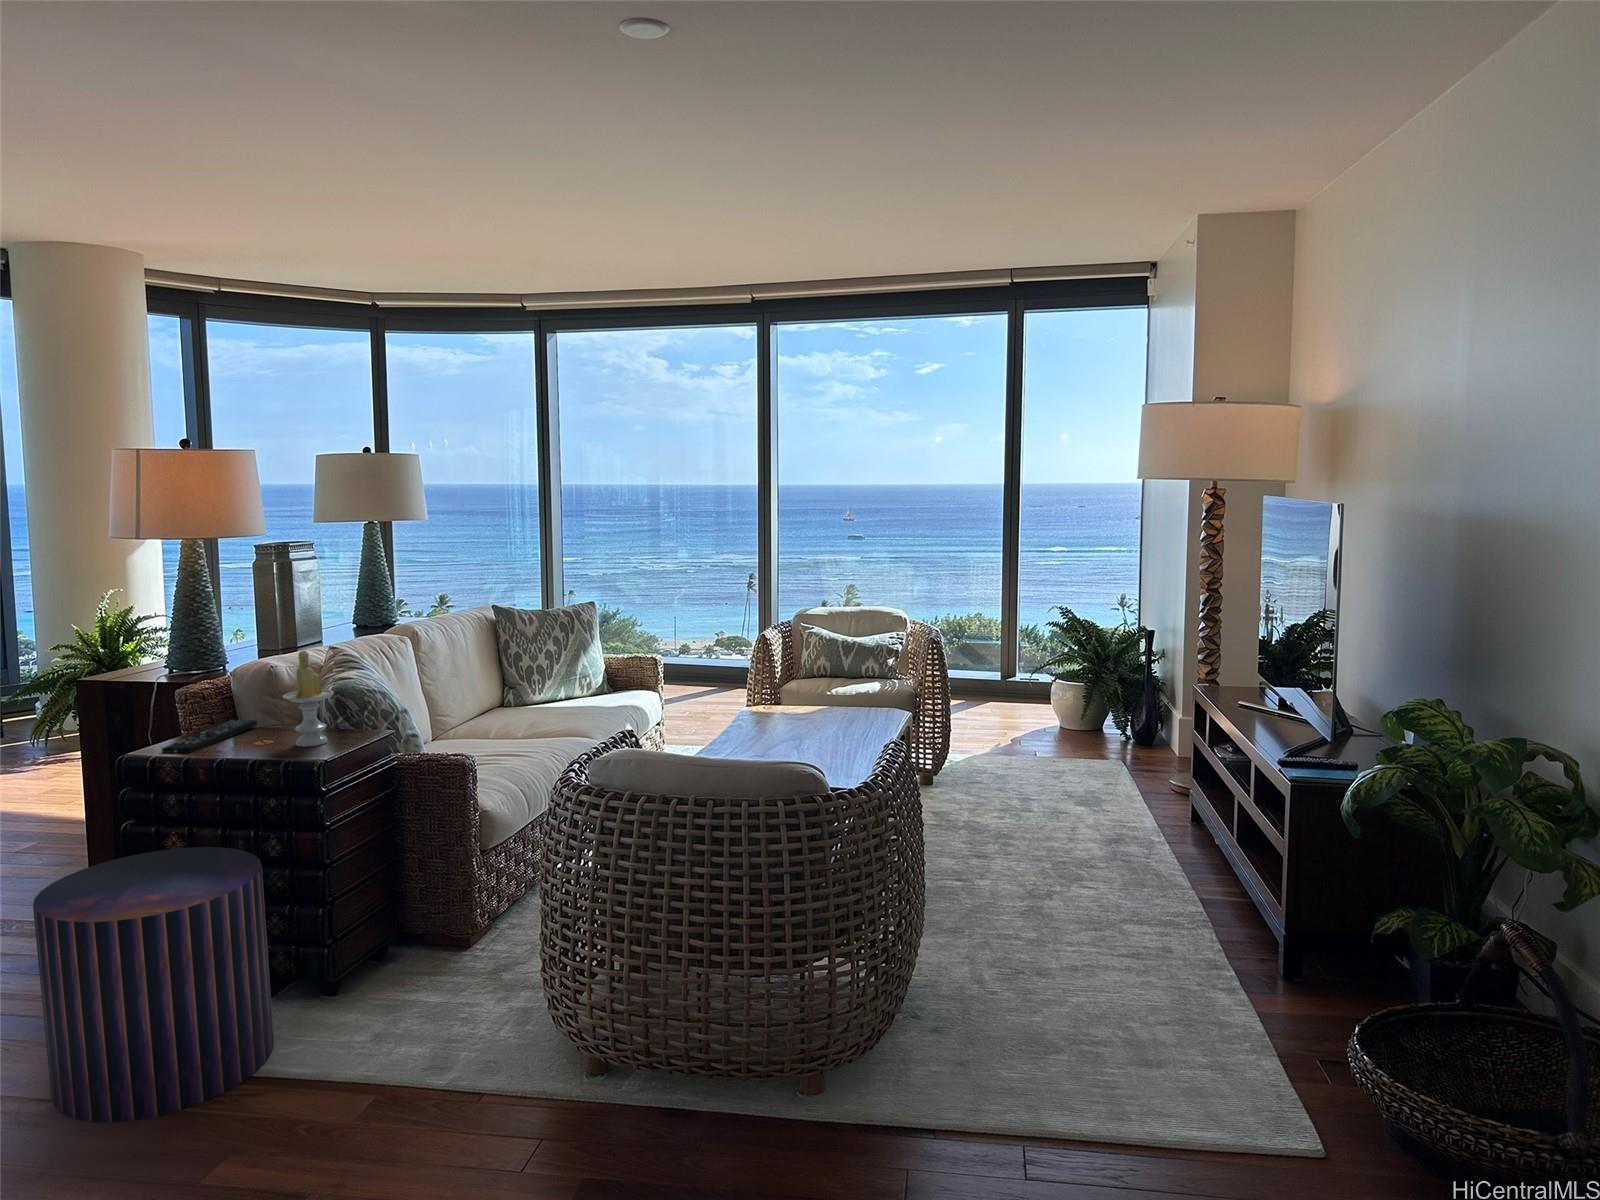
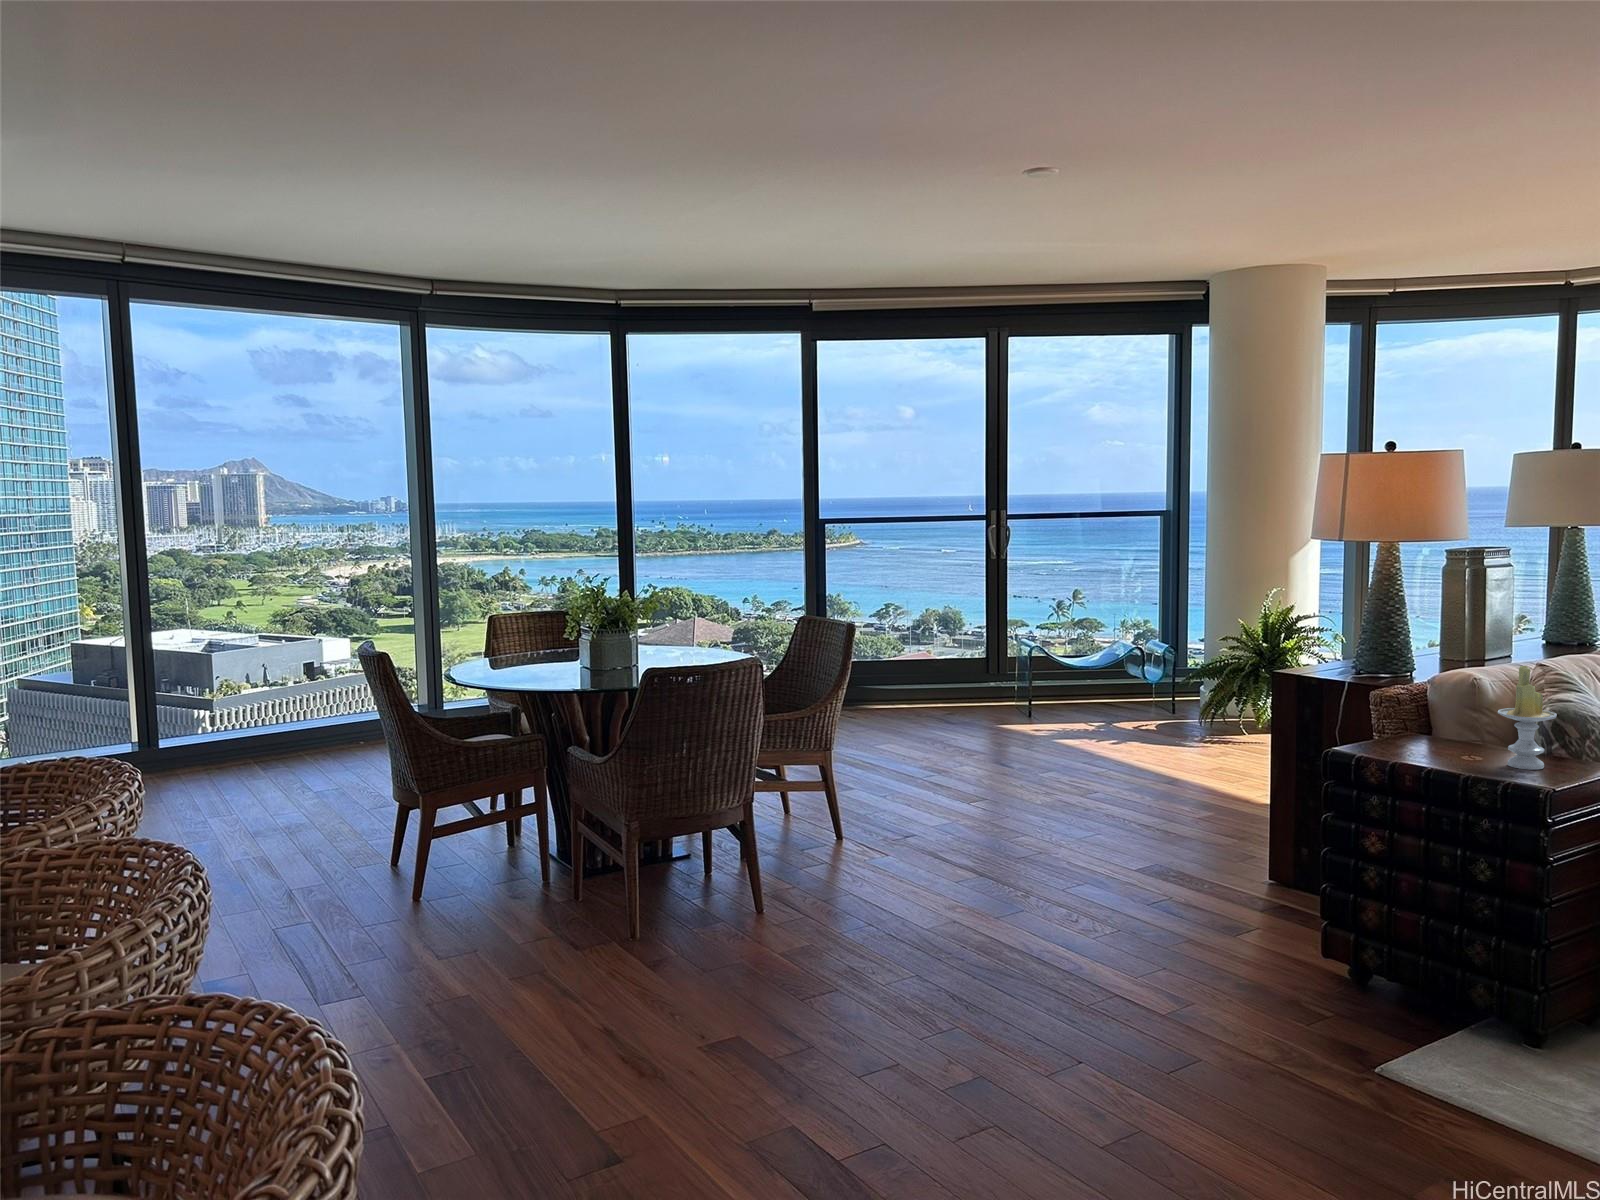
remote control: present [162,720,257,753] -> none [1367,728,1456,756]
pouf: present [33,847,274,1122] -> none [1263,842,1474,1100]

